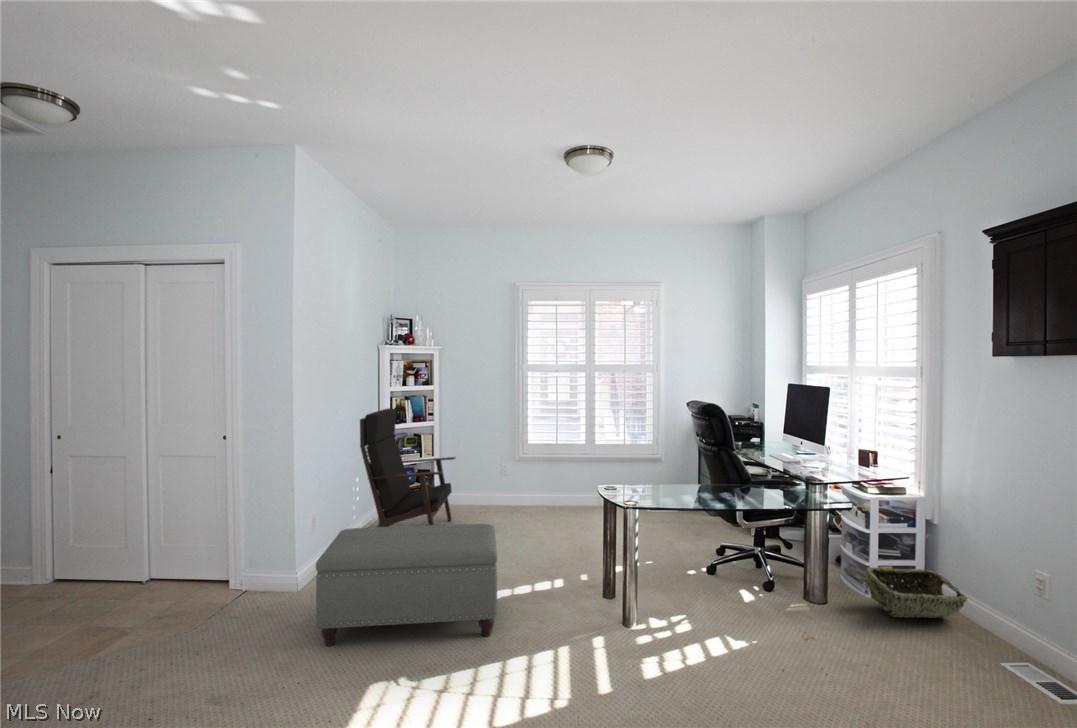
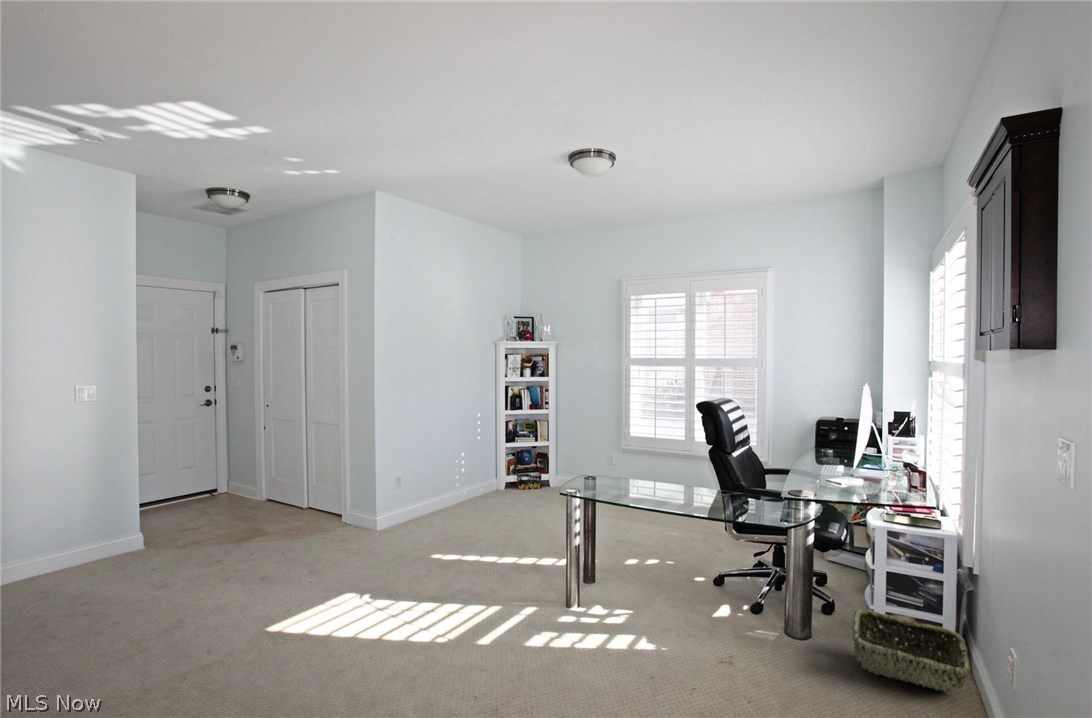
lounge chair: present [360,408,455,527] -> none [456,396,552,516]
ottoman: present [316,524,497,646] -> none [345,485,497,585]

